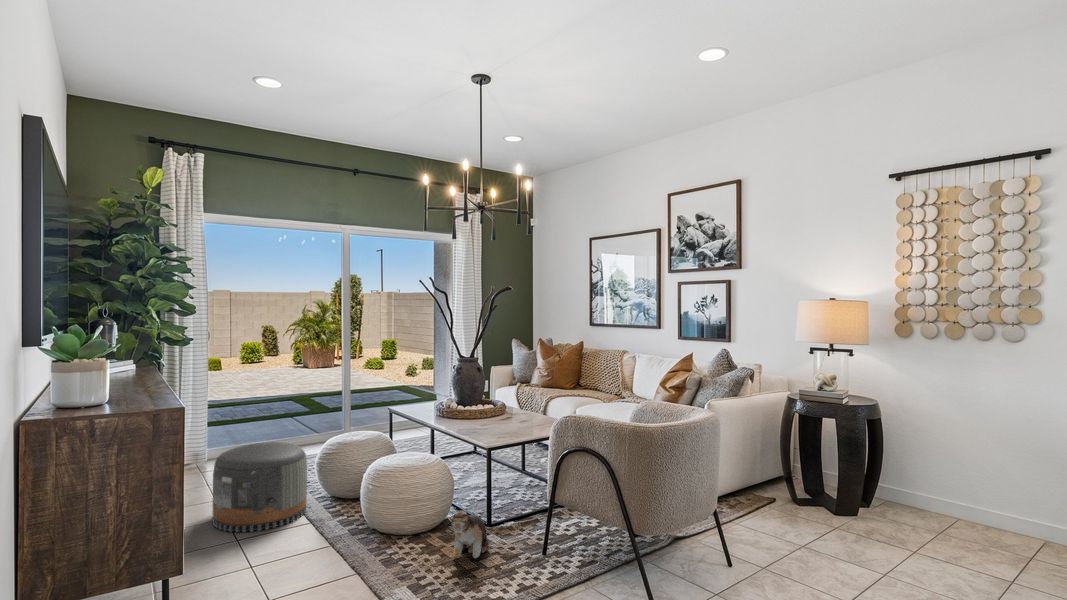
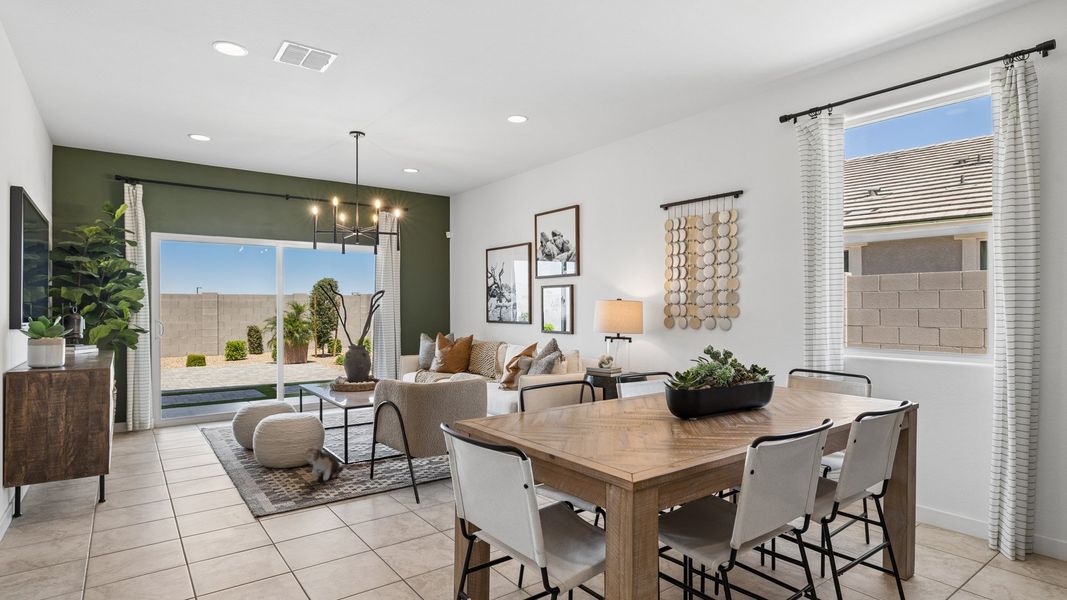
pouf: present [212,442,307,532] -> none [150,407,223,468]

